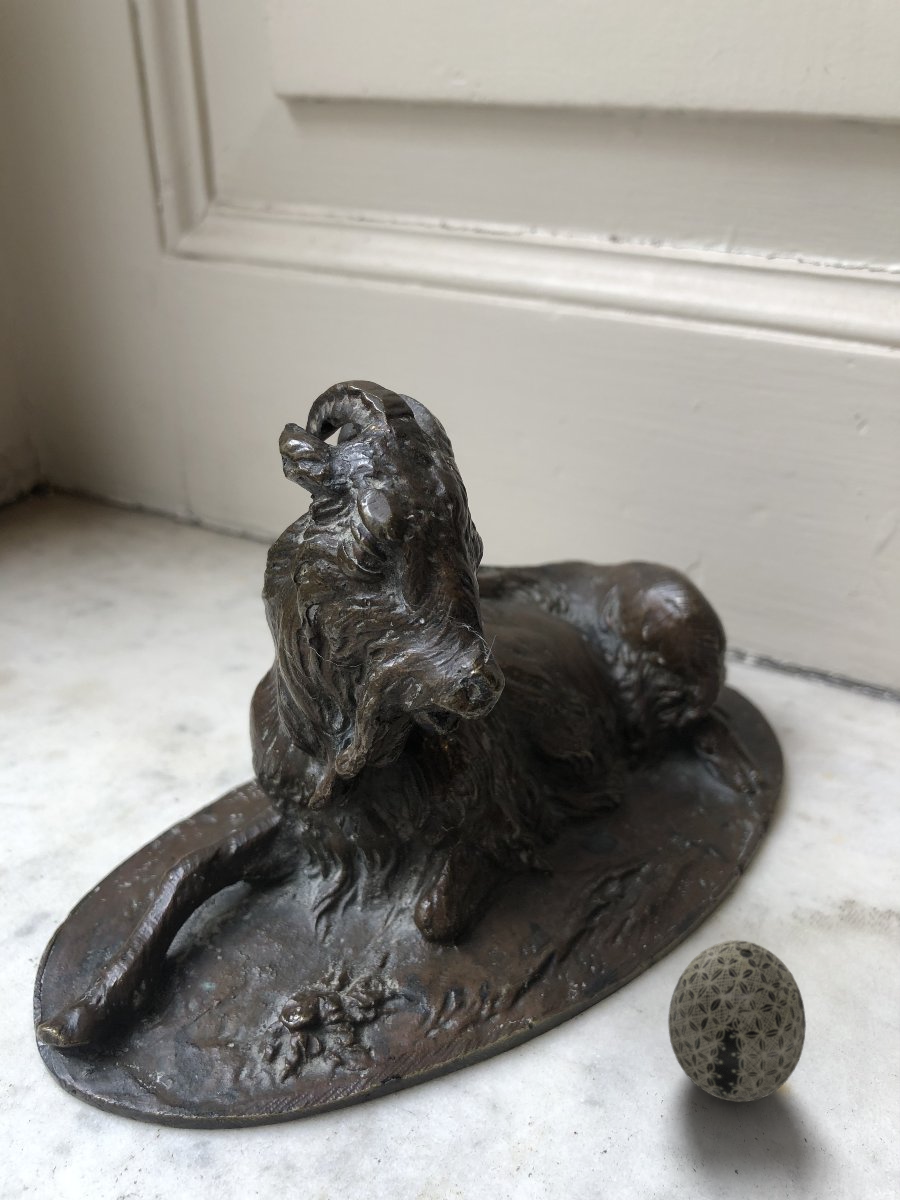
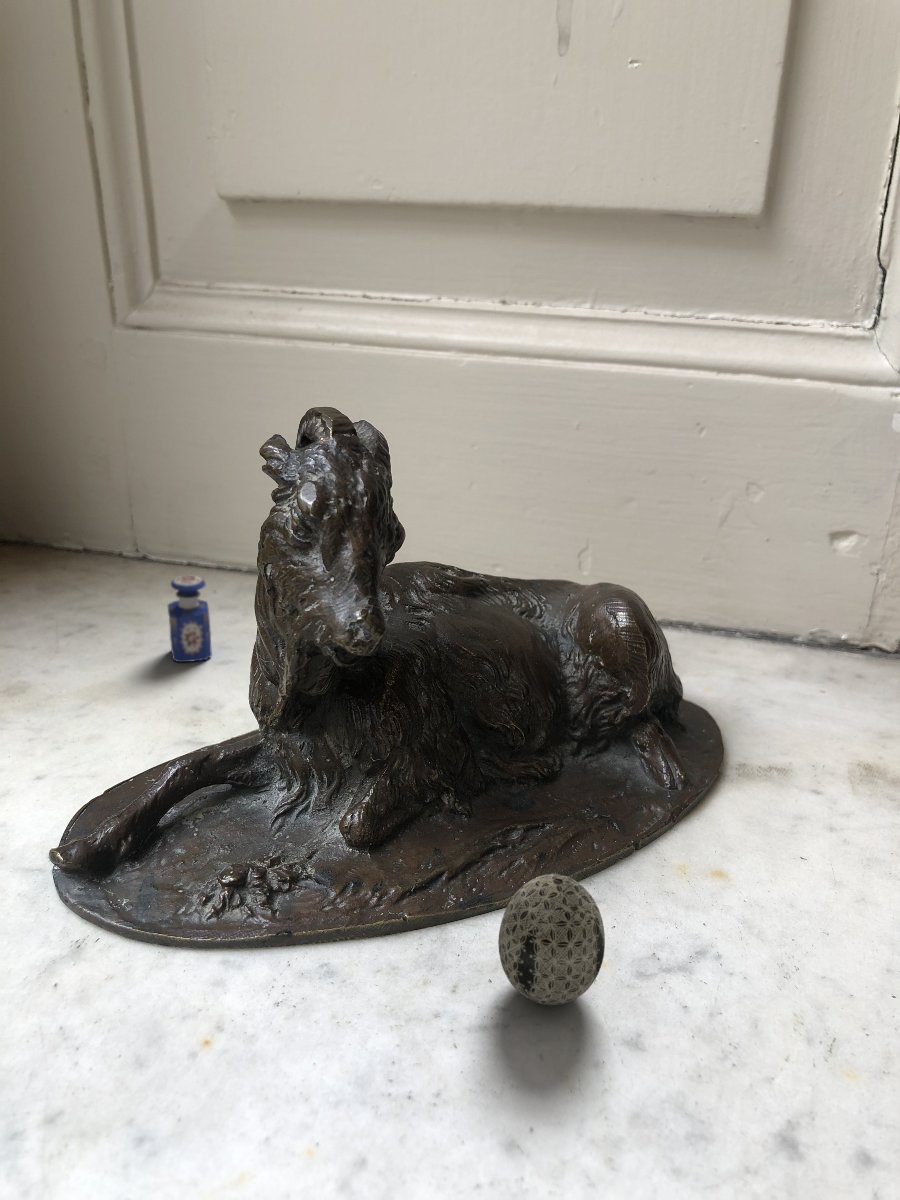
perfume bottle: none [43,587,112,703] -> present [168,575,212,662]

